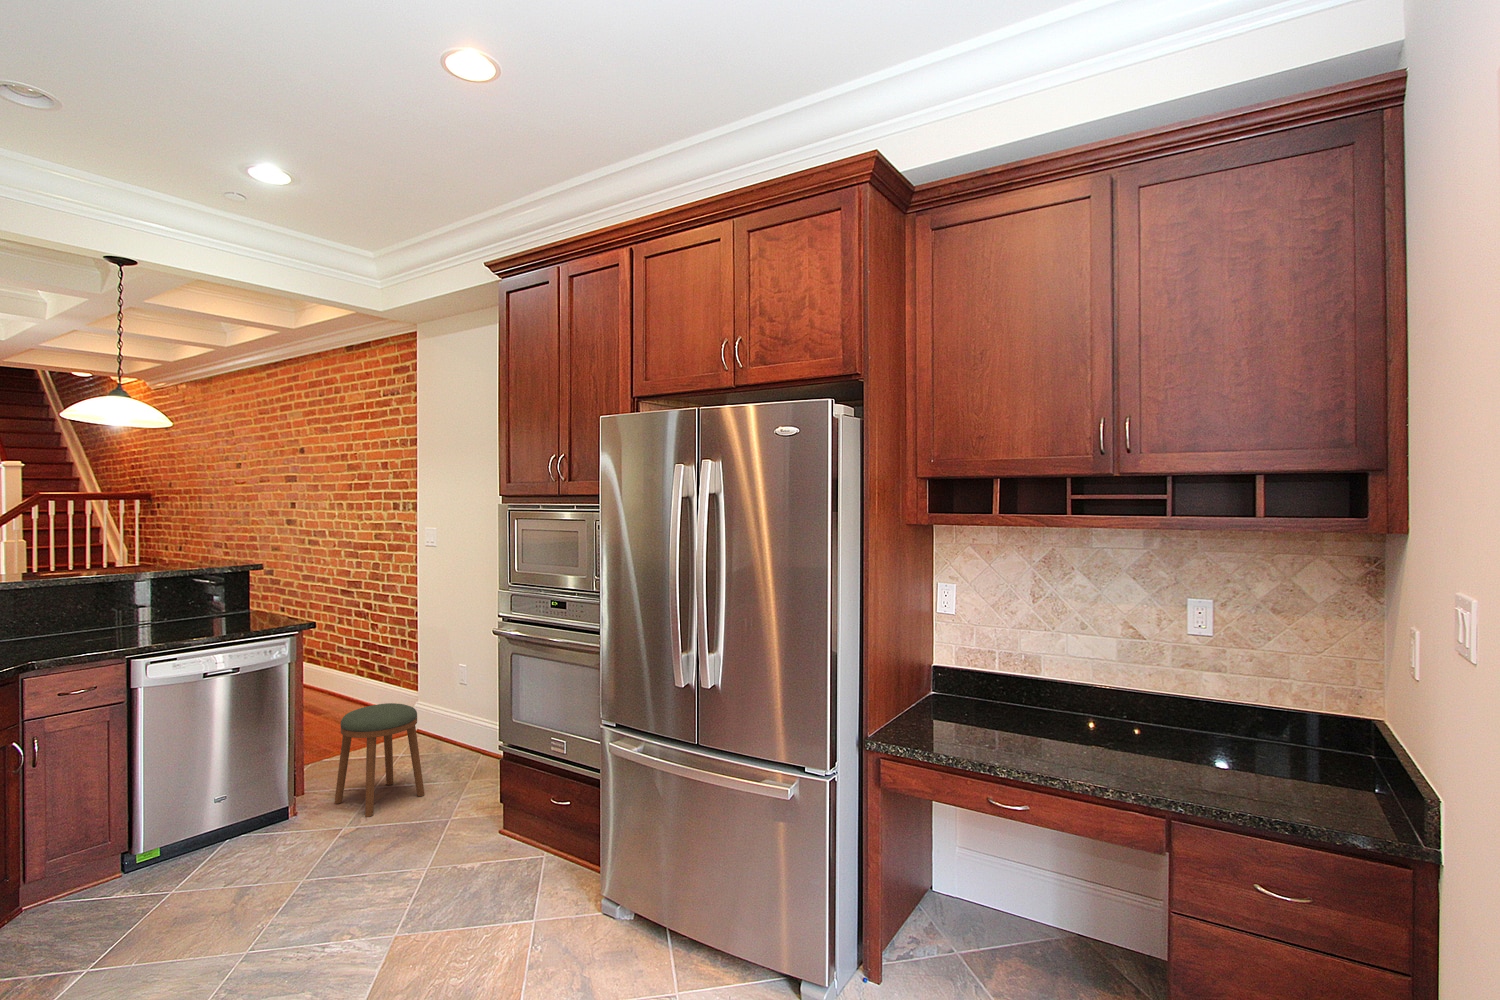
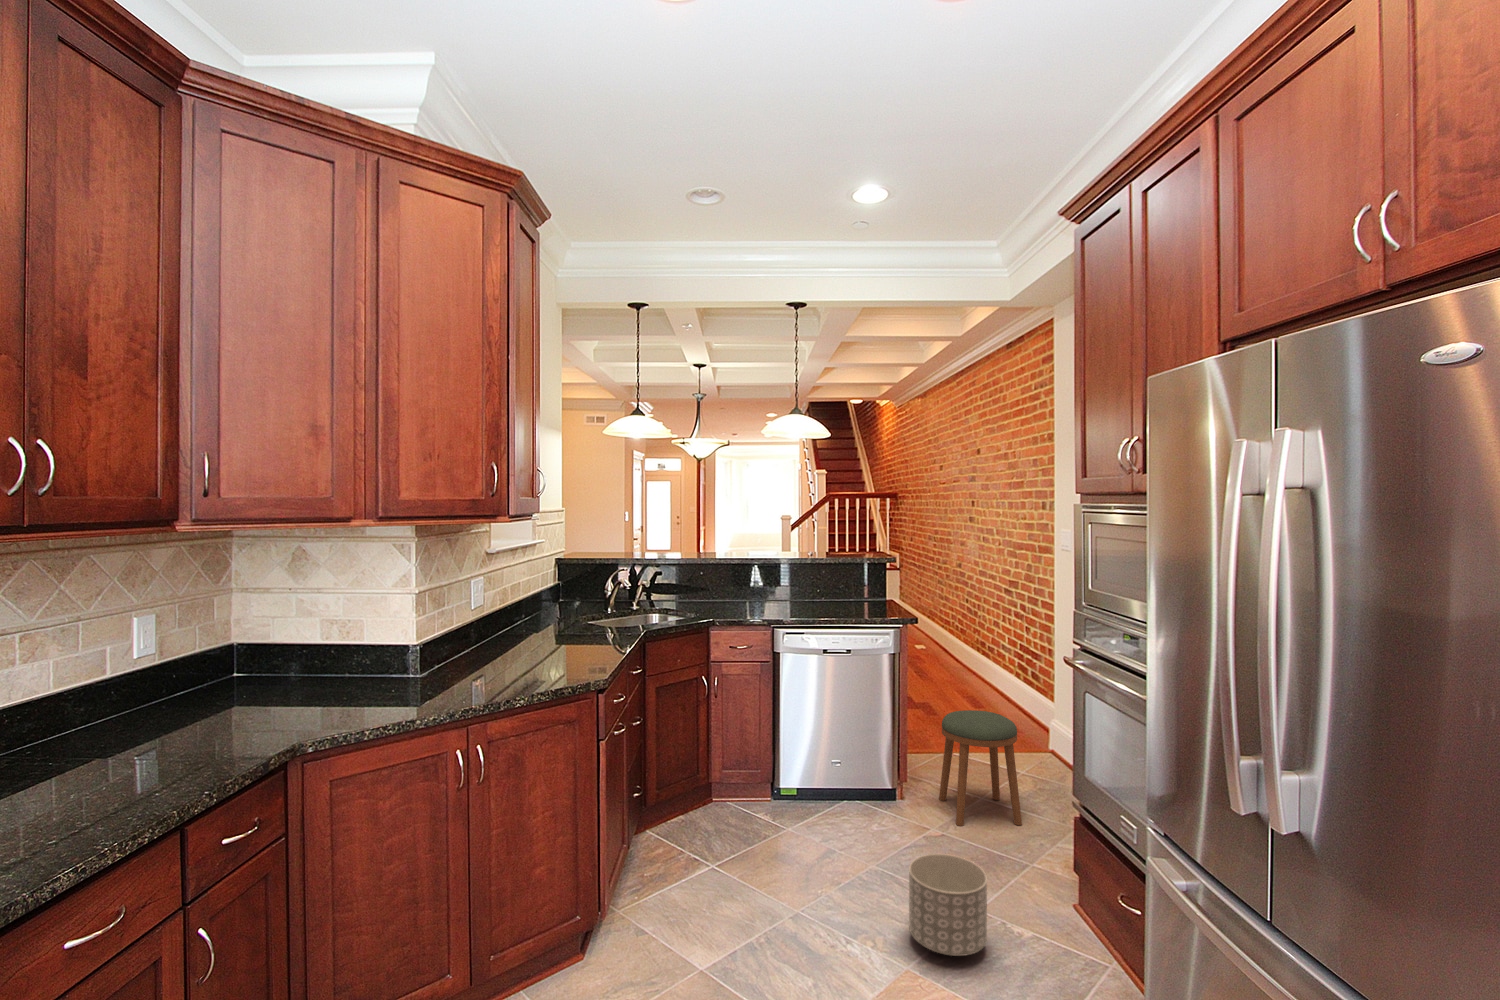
planter: none [380,823,454,910] -> present [909,854,987,956]

